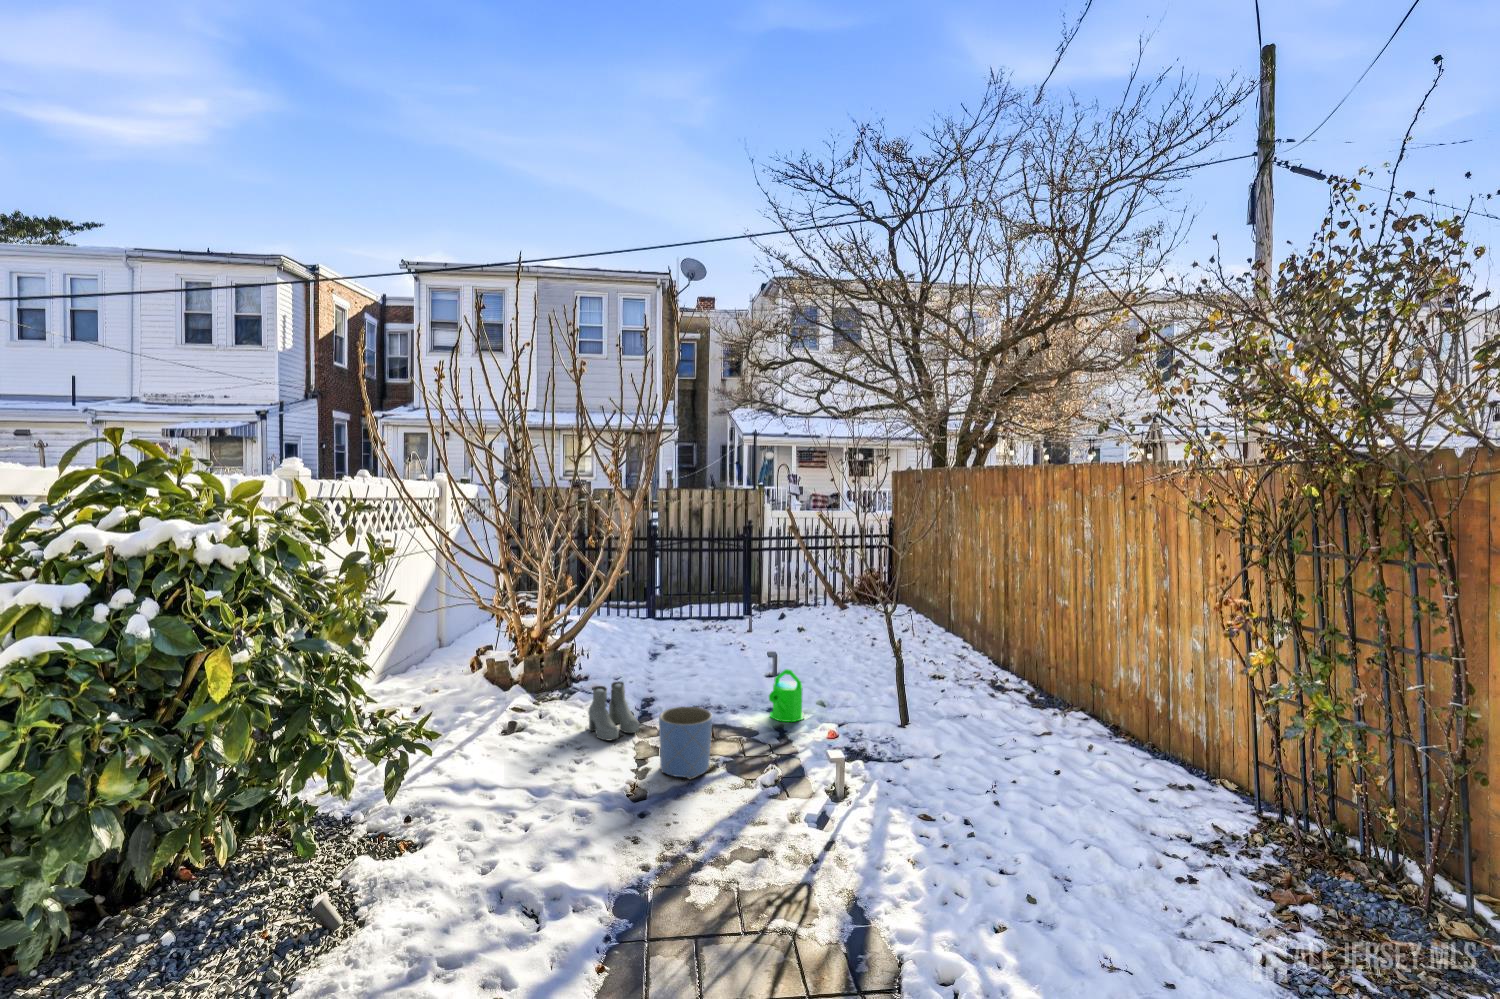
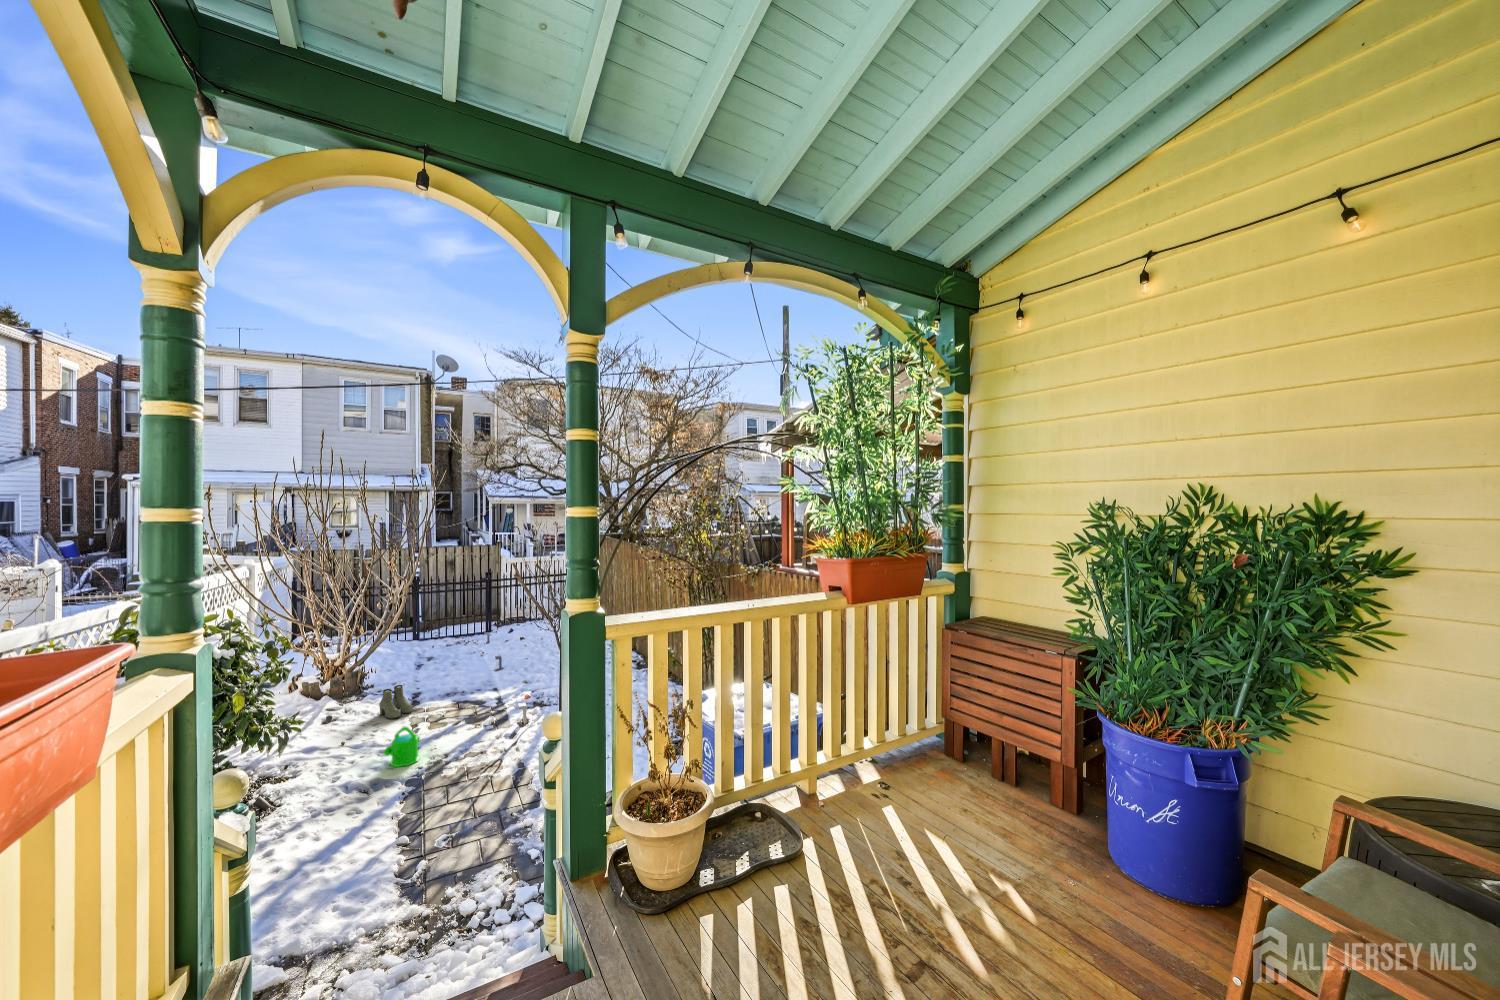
watering can: present [769,669,804,722] -> present [384,727,420,767]
planter: present [659,707,712,779] -> none [426,693,457,729]

